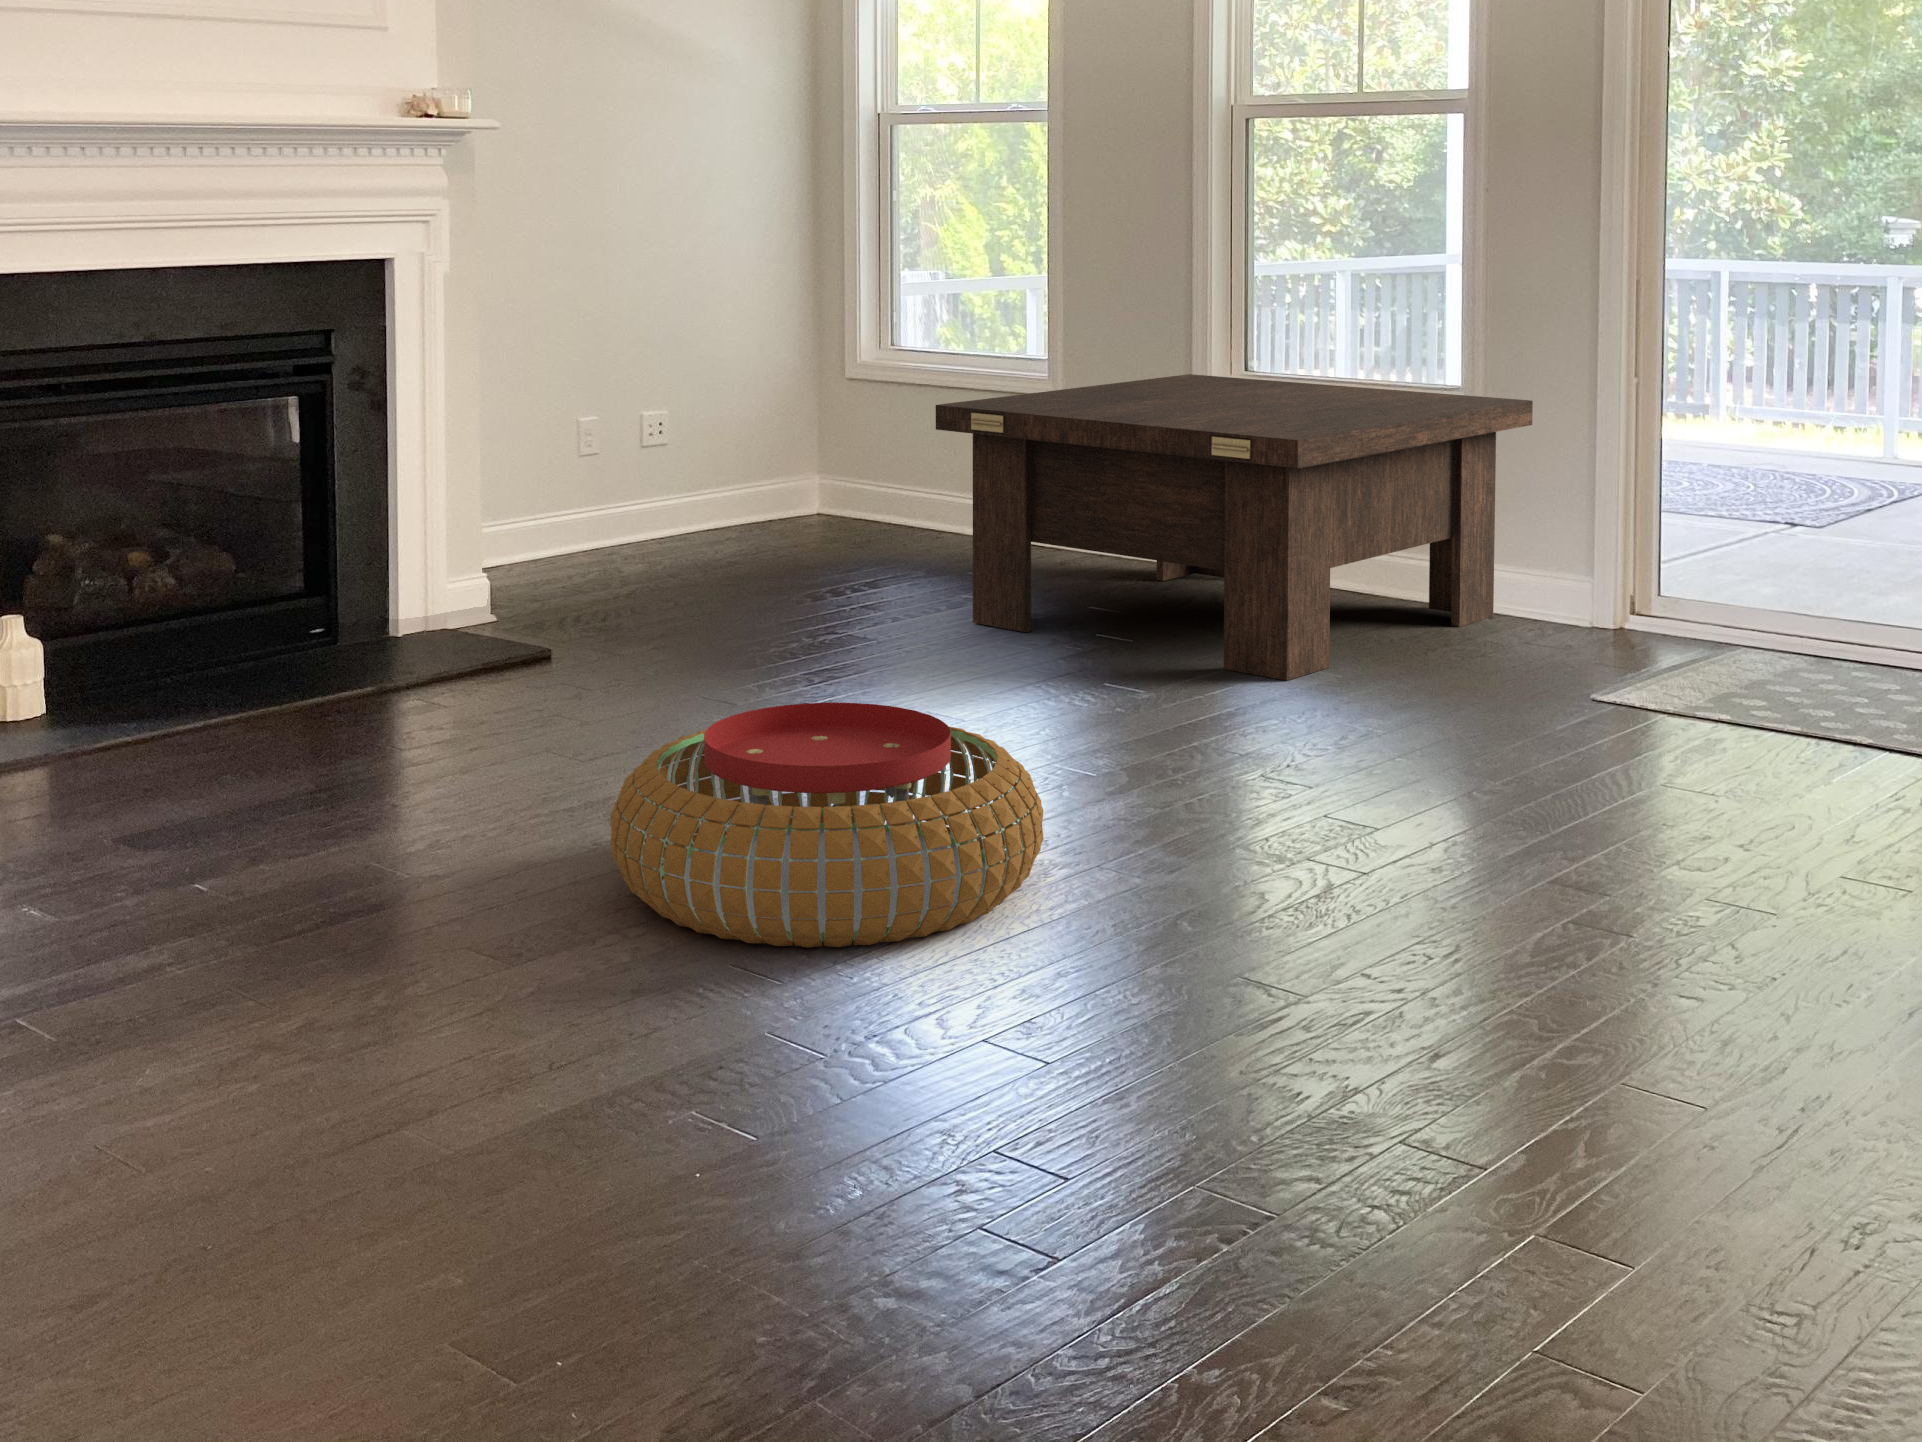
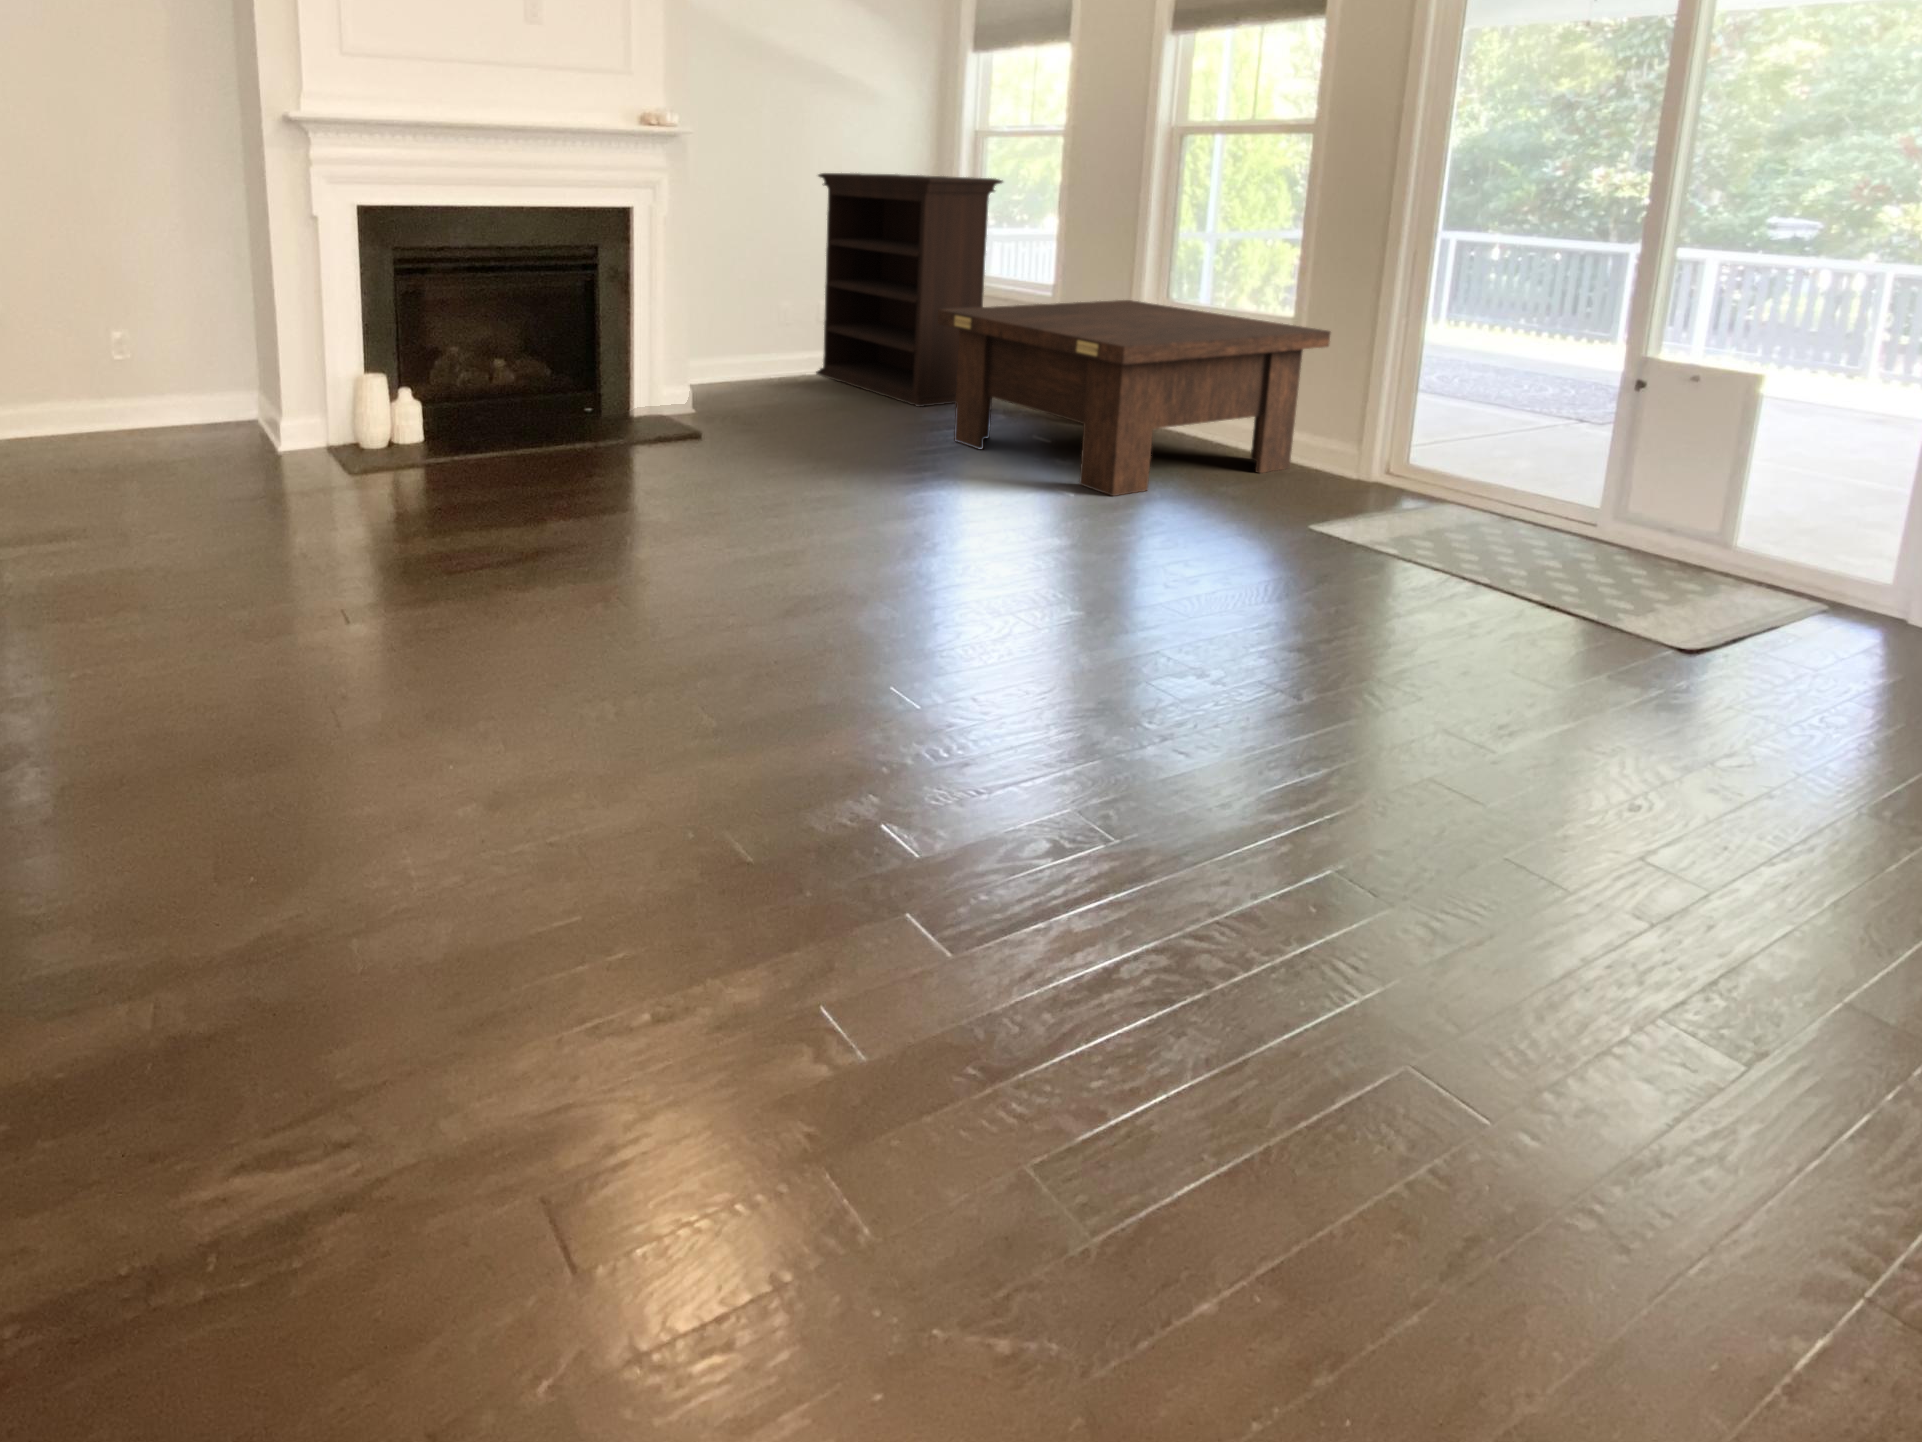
bookshelf: none [629,188,969,576] -> present [816,173,1003,407]
pouf: present [610,703,1044,948] -> none [588,482,845,629]

